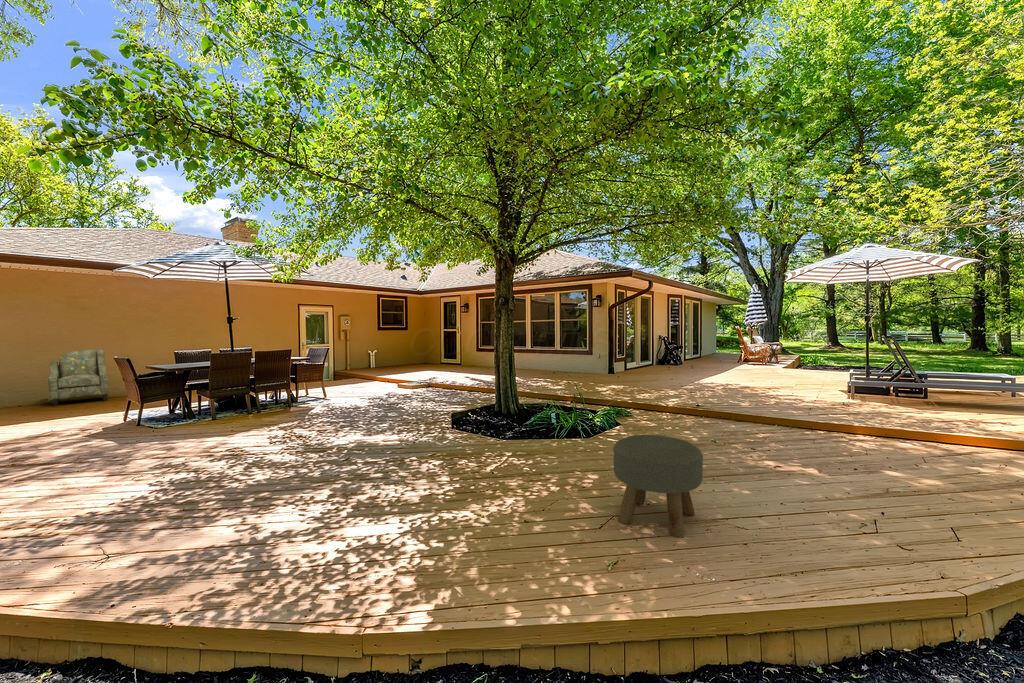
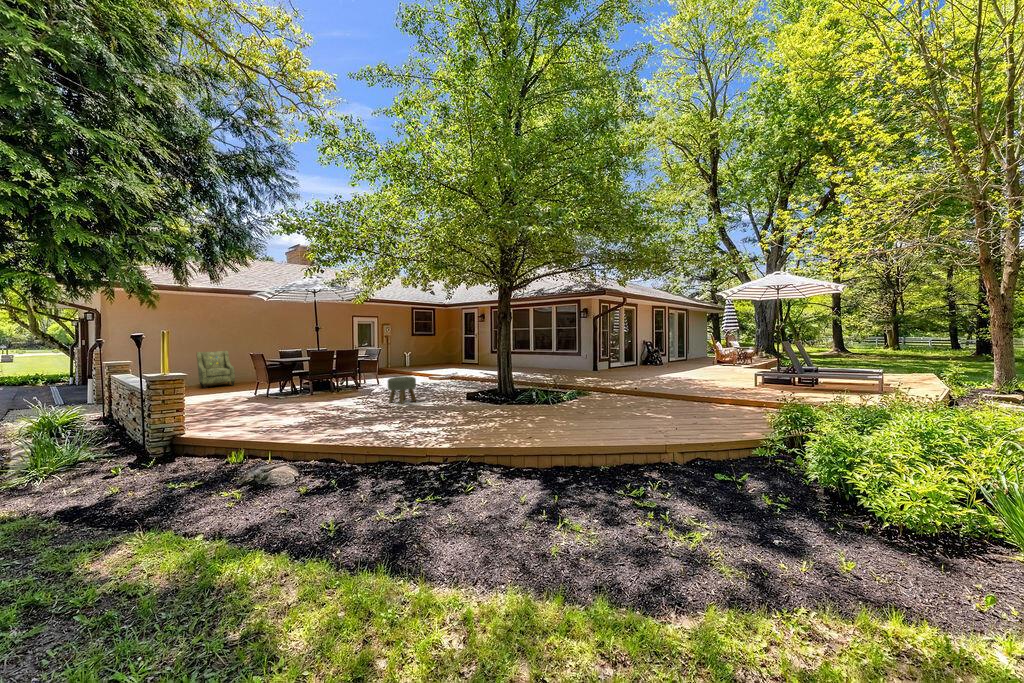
ottoman: present [614,435,703,538] -> present [388,376,416,404]

